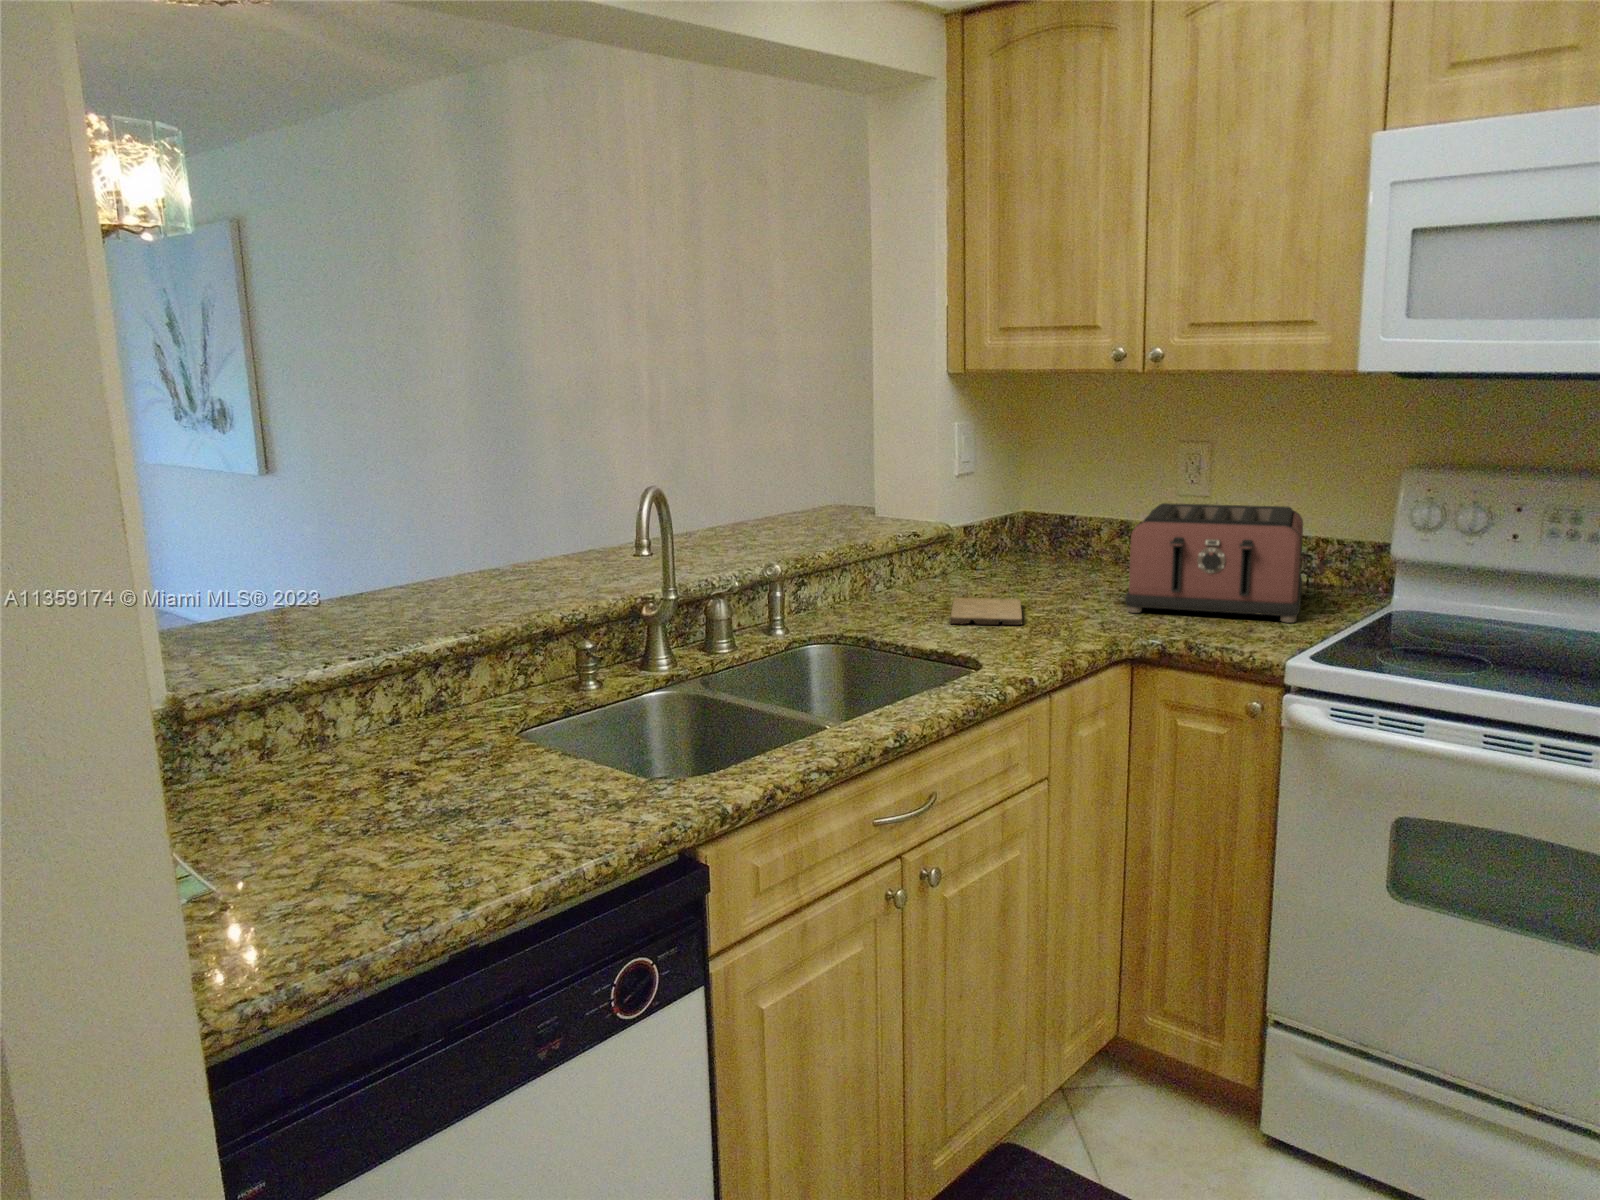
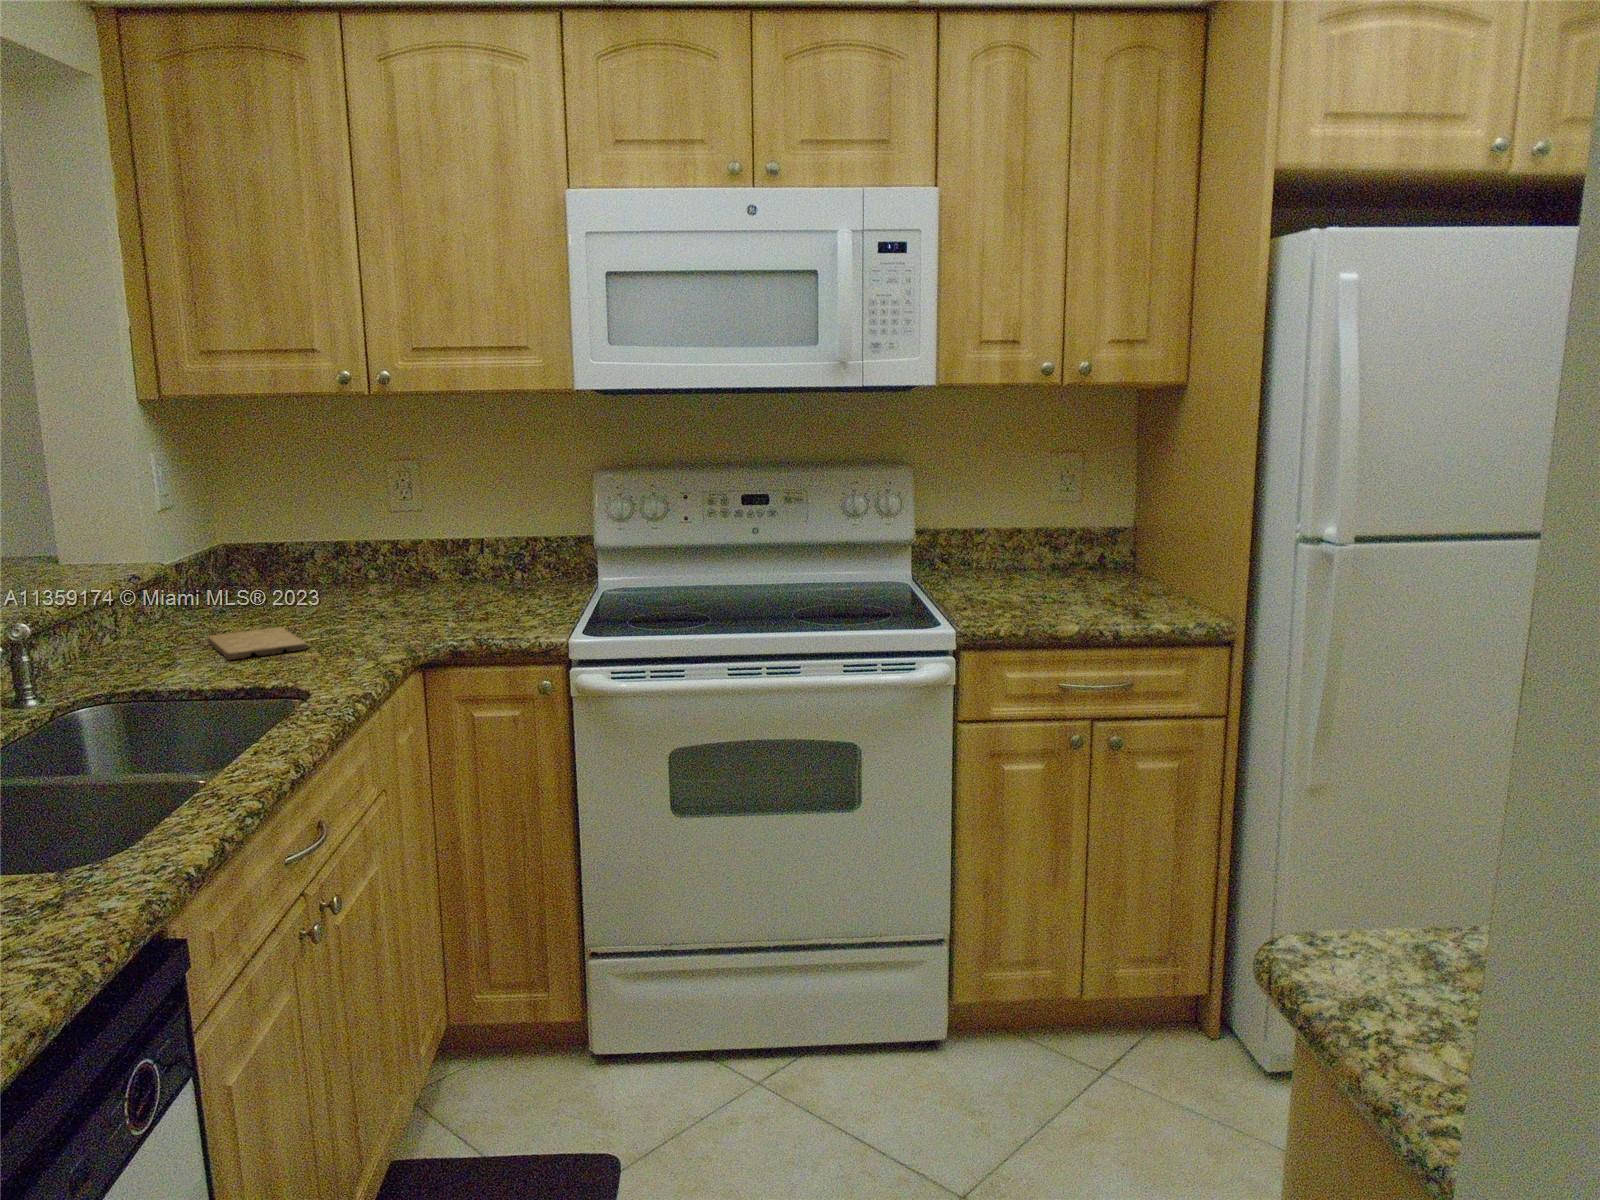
toaster: present [1125,503,1303,623] -> none [380,513,546,623]

